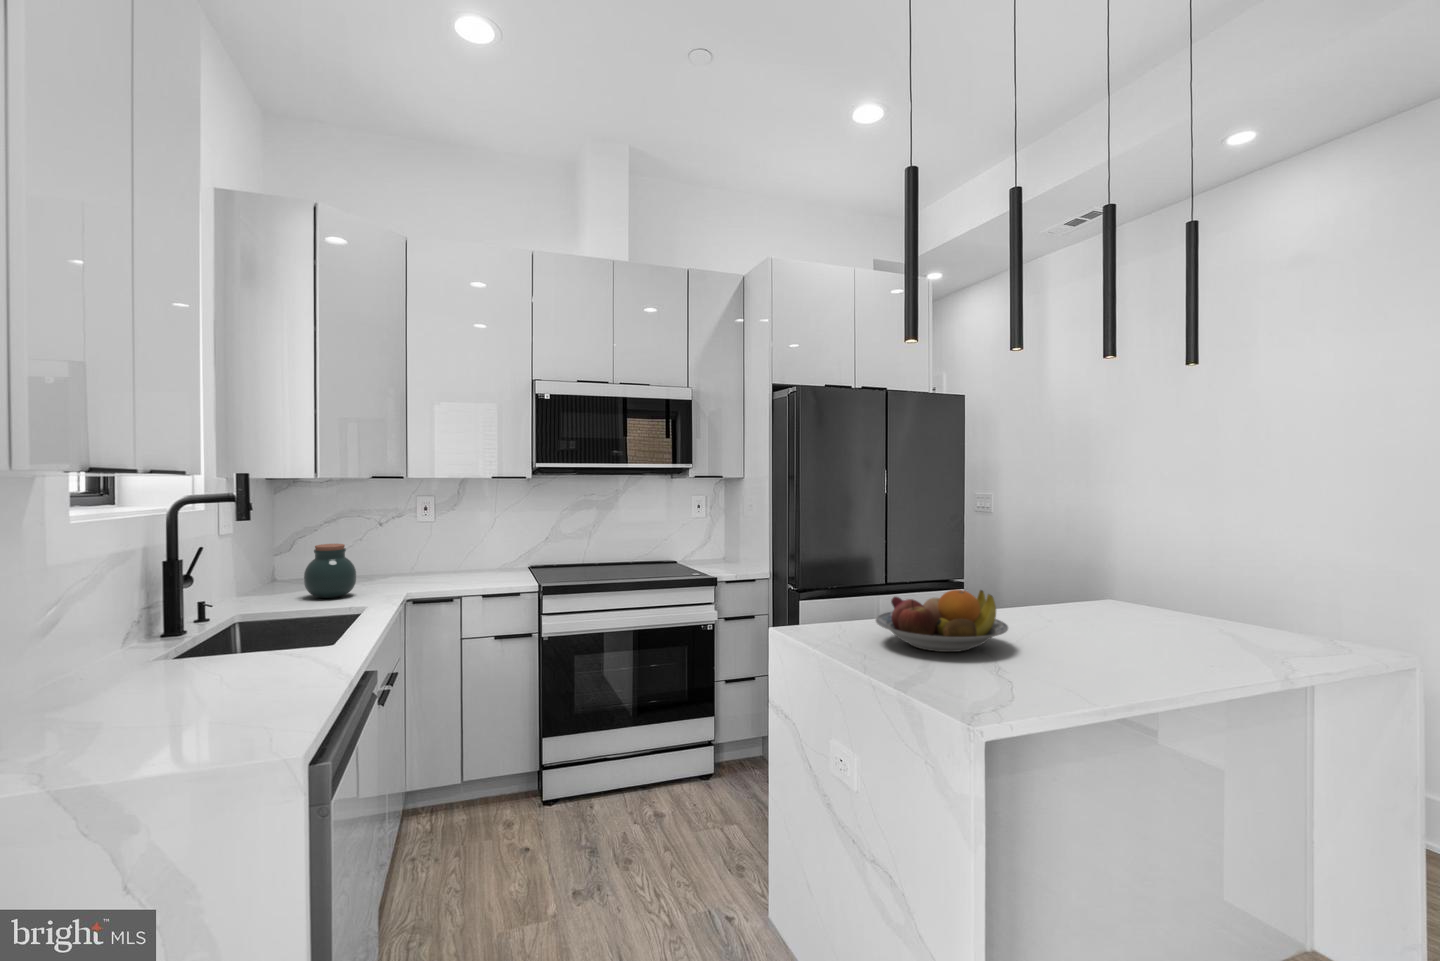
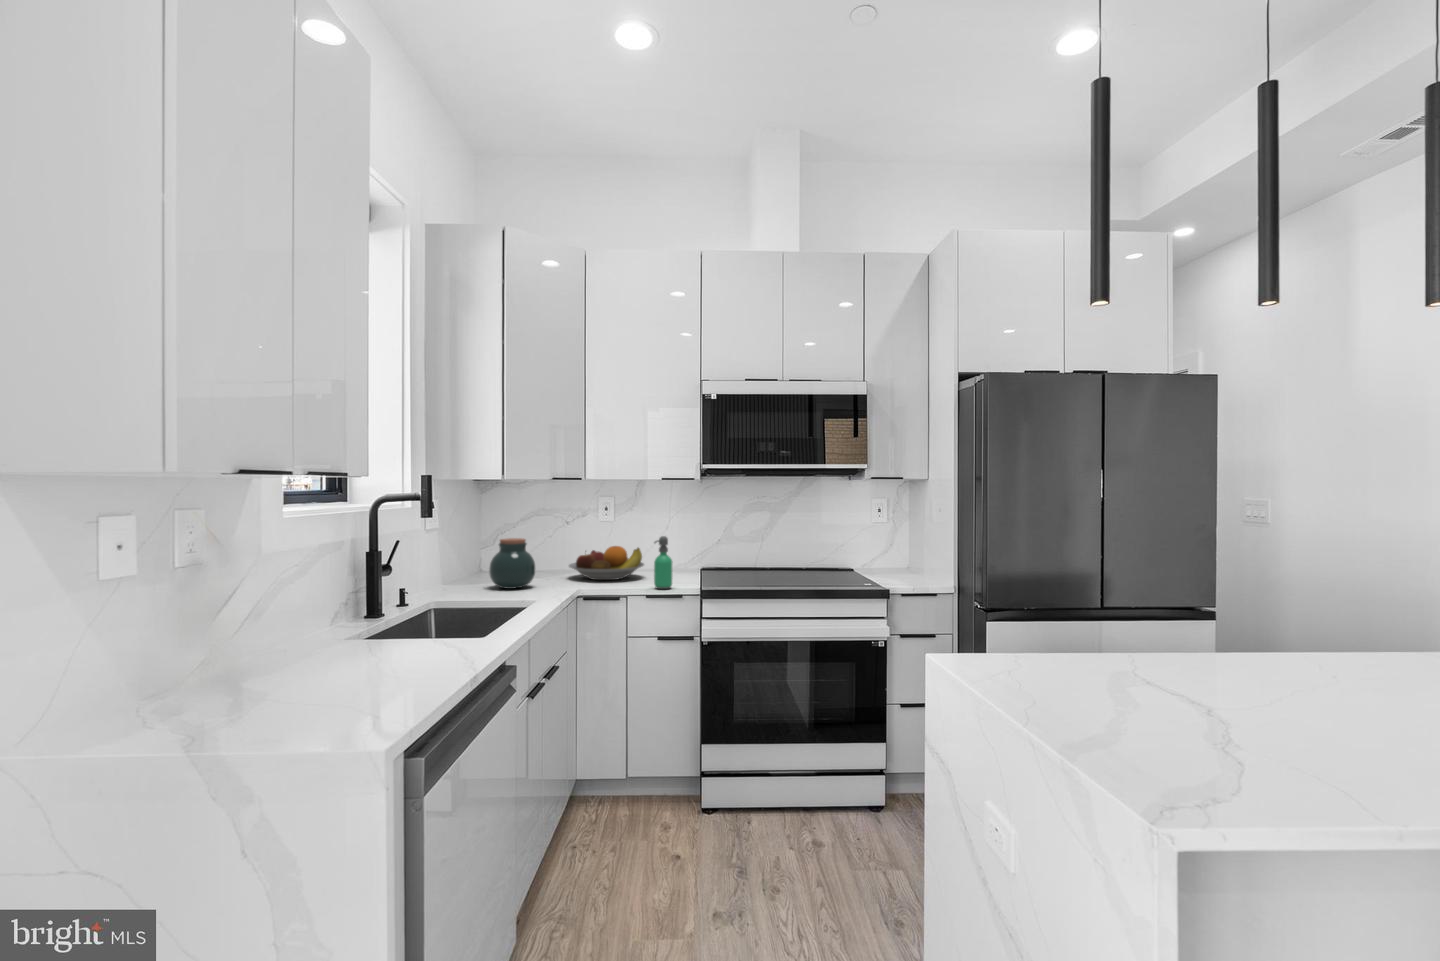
soap dispenser: none [488,536,507,590] -> present [654,536,672,589]
fruit bowl: present [876,590,1008,652] -> present [569,546,644,580]

